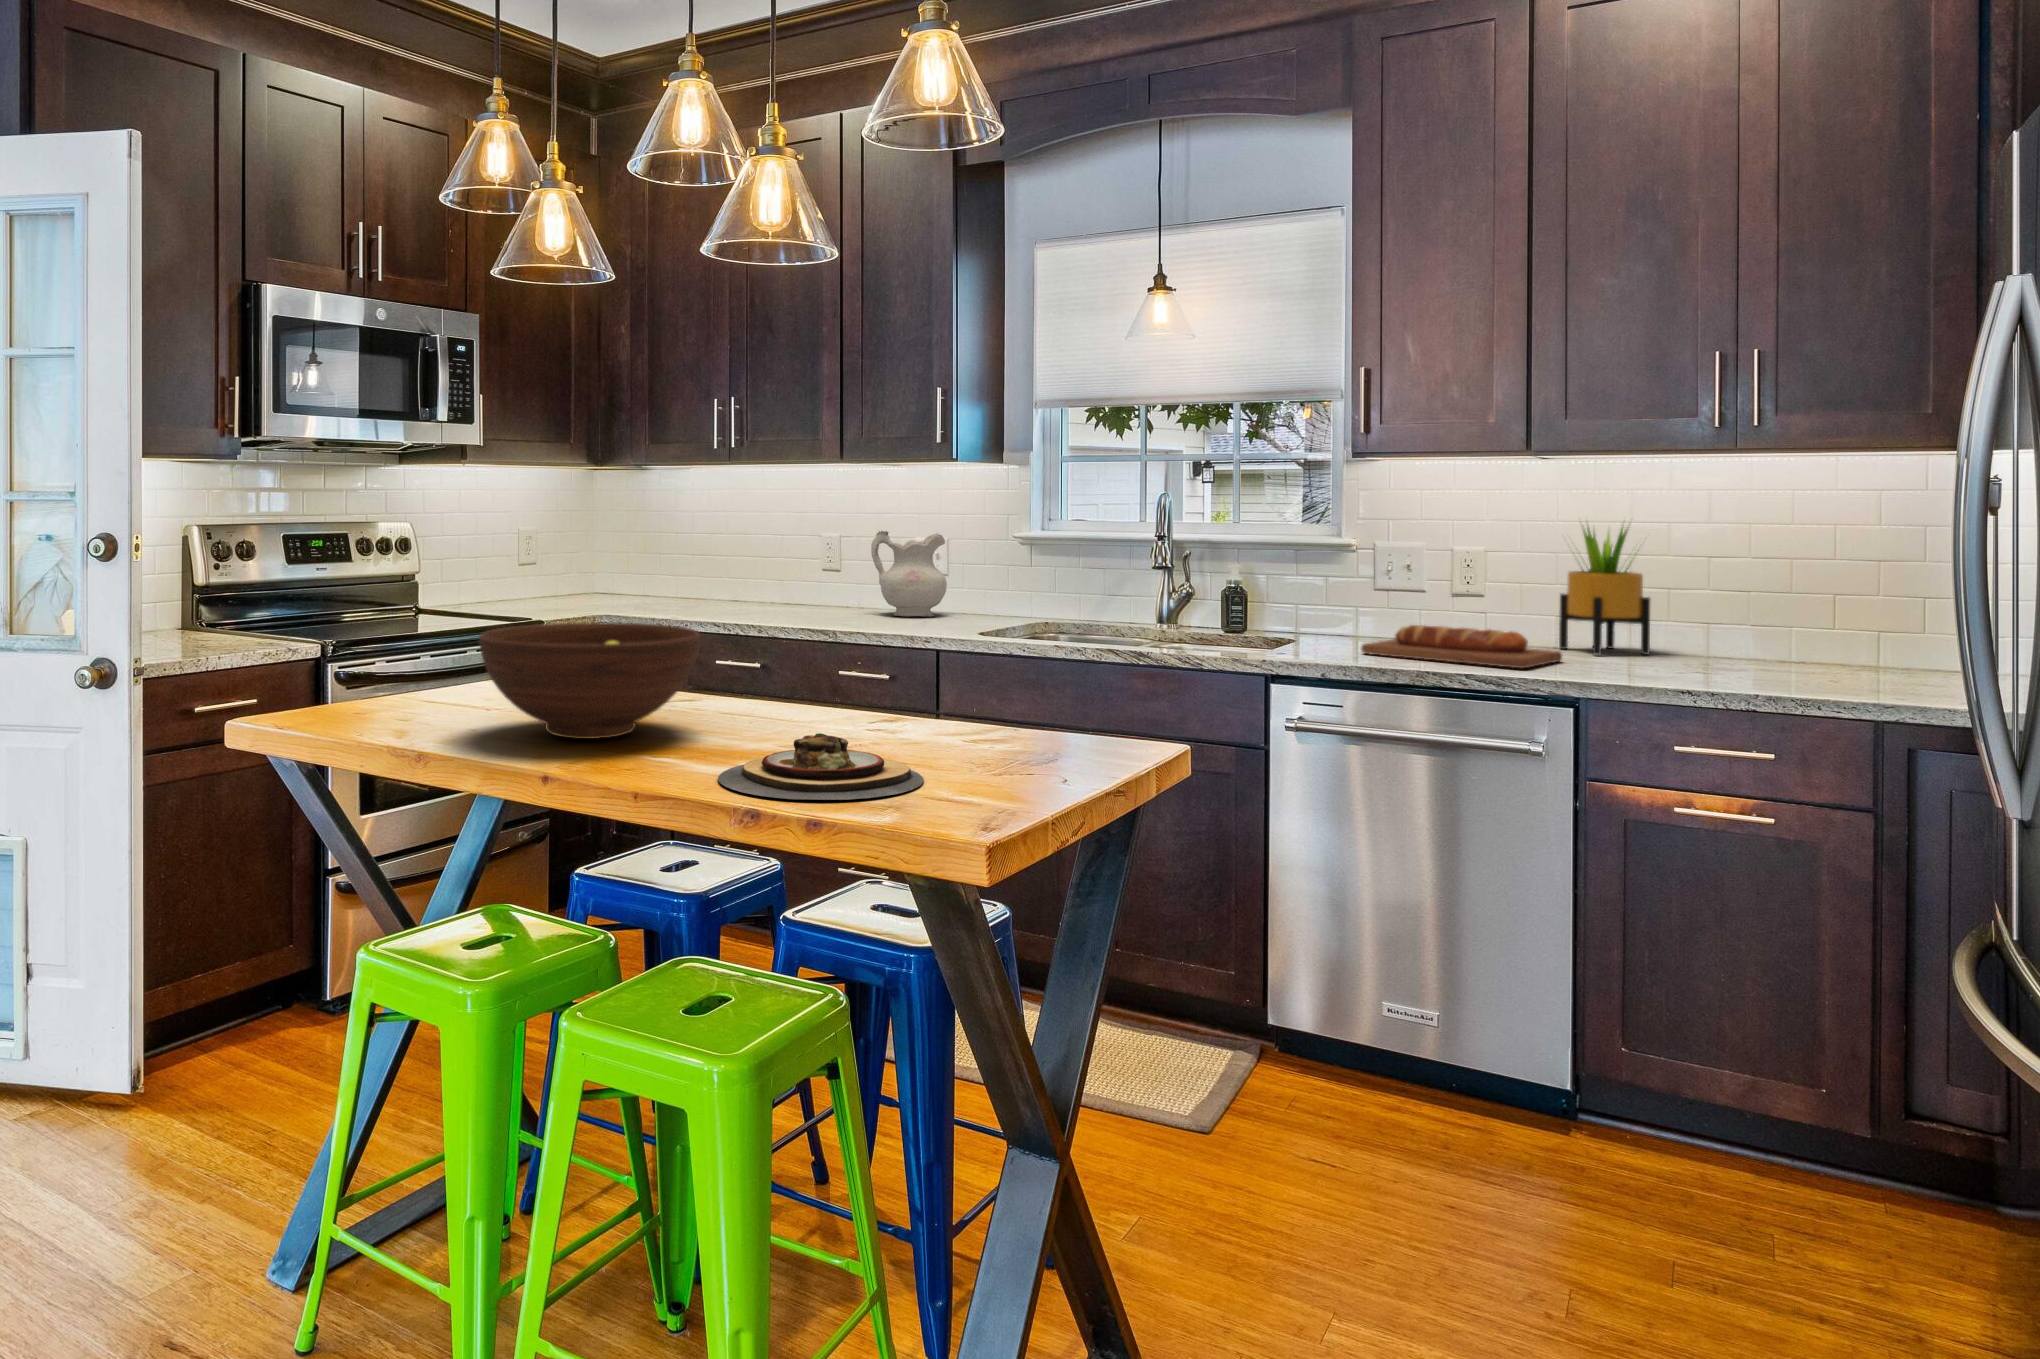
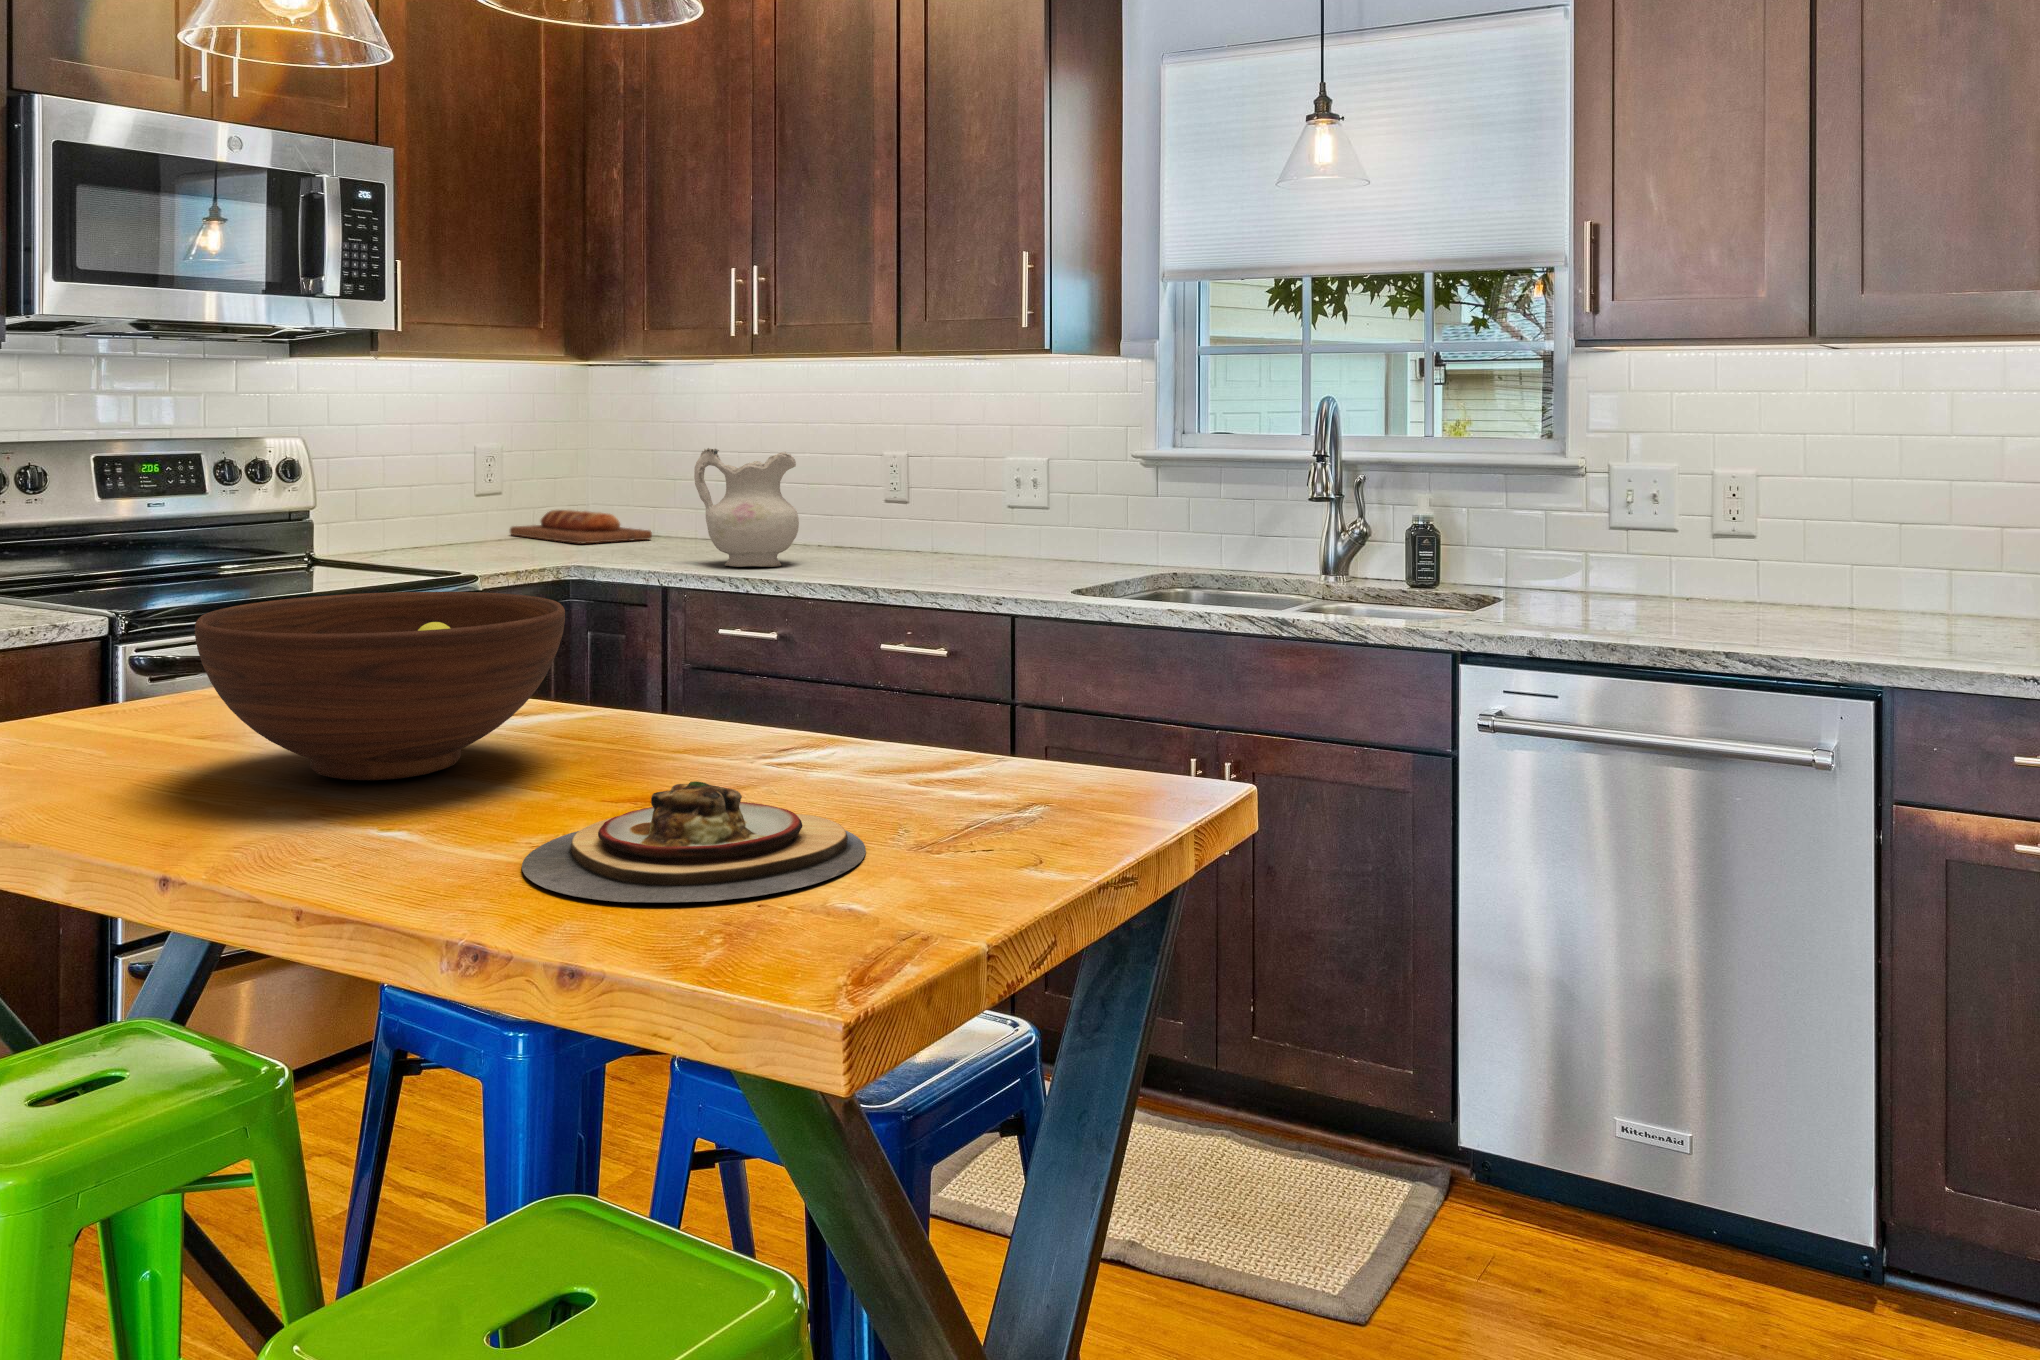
potted plant: present [1559,523,1650,655] -> none [1854,429,1976,621]
ceramic pitcher: present [871,531,947,617] -> present [694,448,799,567]
bread loaf: present [1361,625,1562,668] -> present [510,510,652,544]

